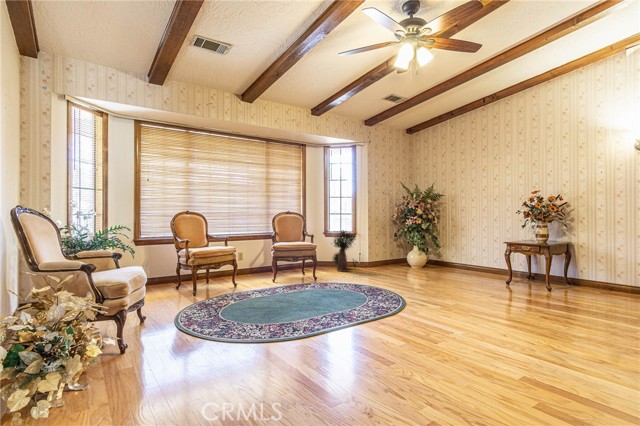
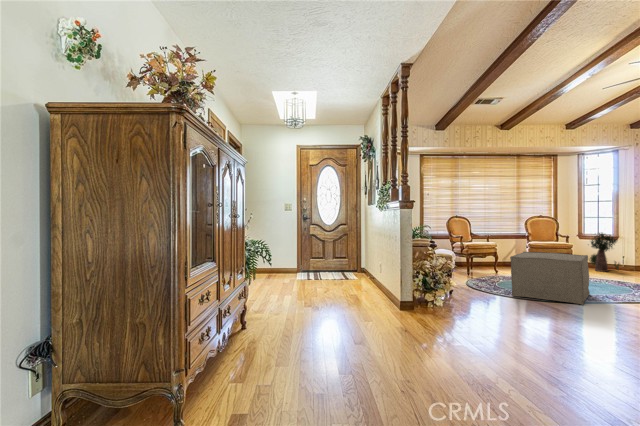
ottoman: none [223,264,327,347] -> present [510,252,590,305]

